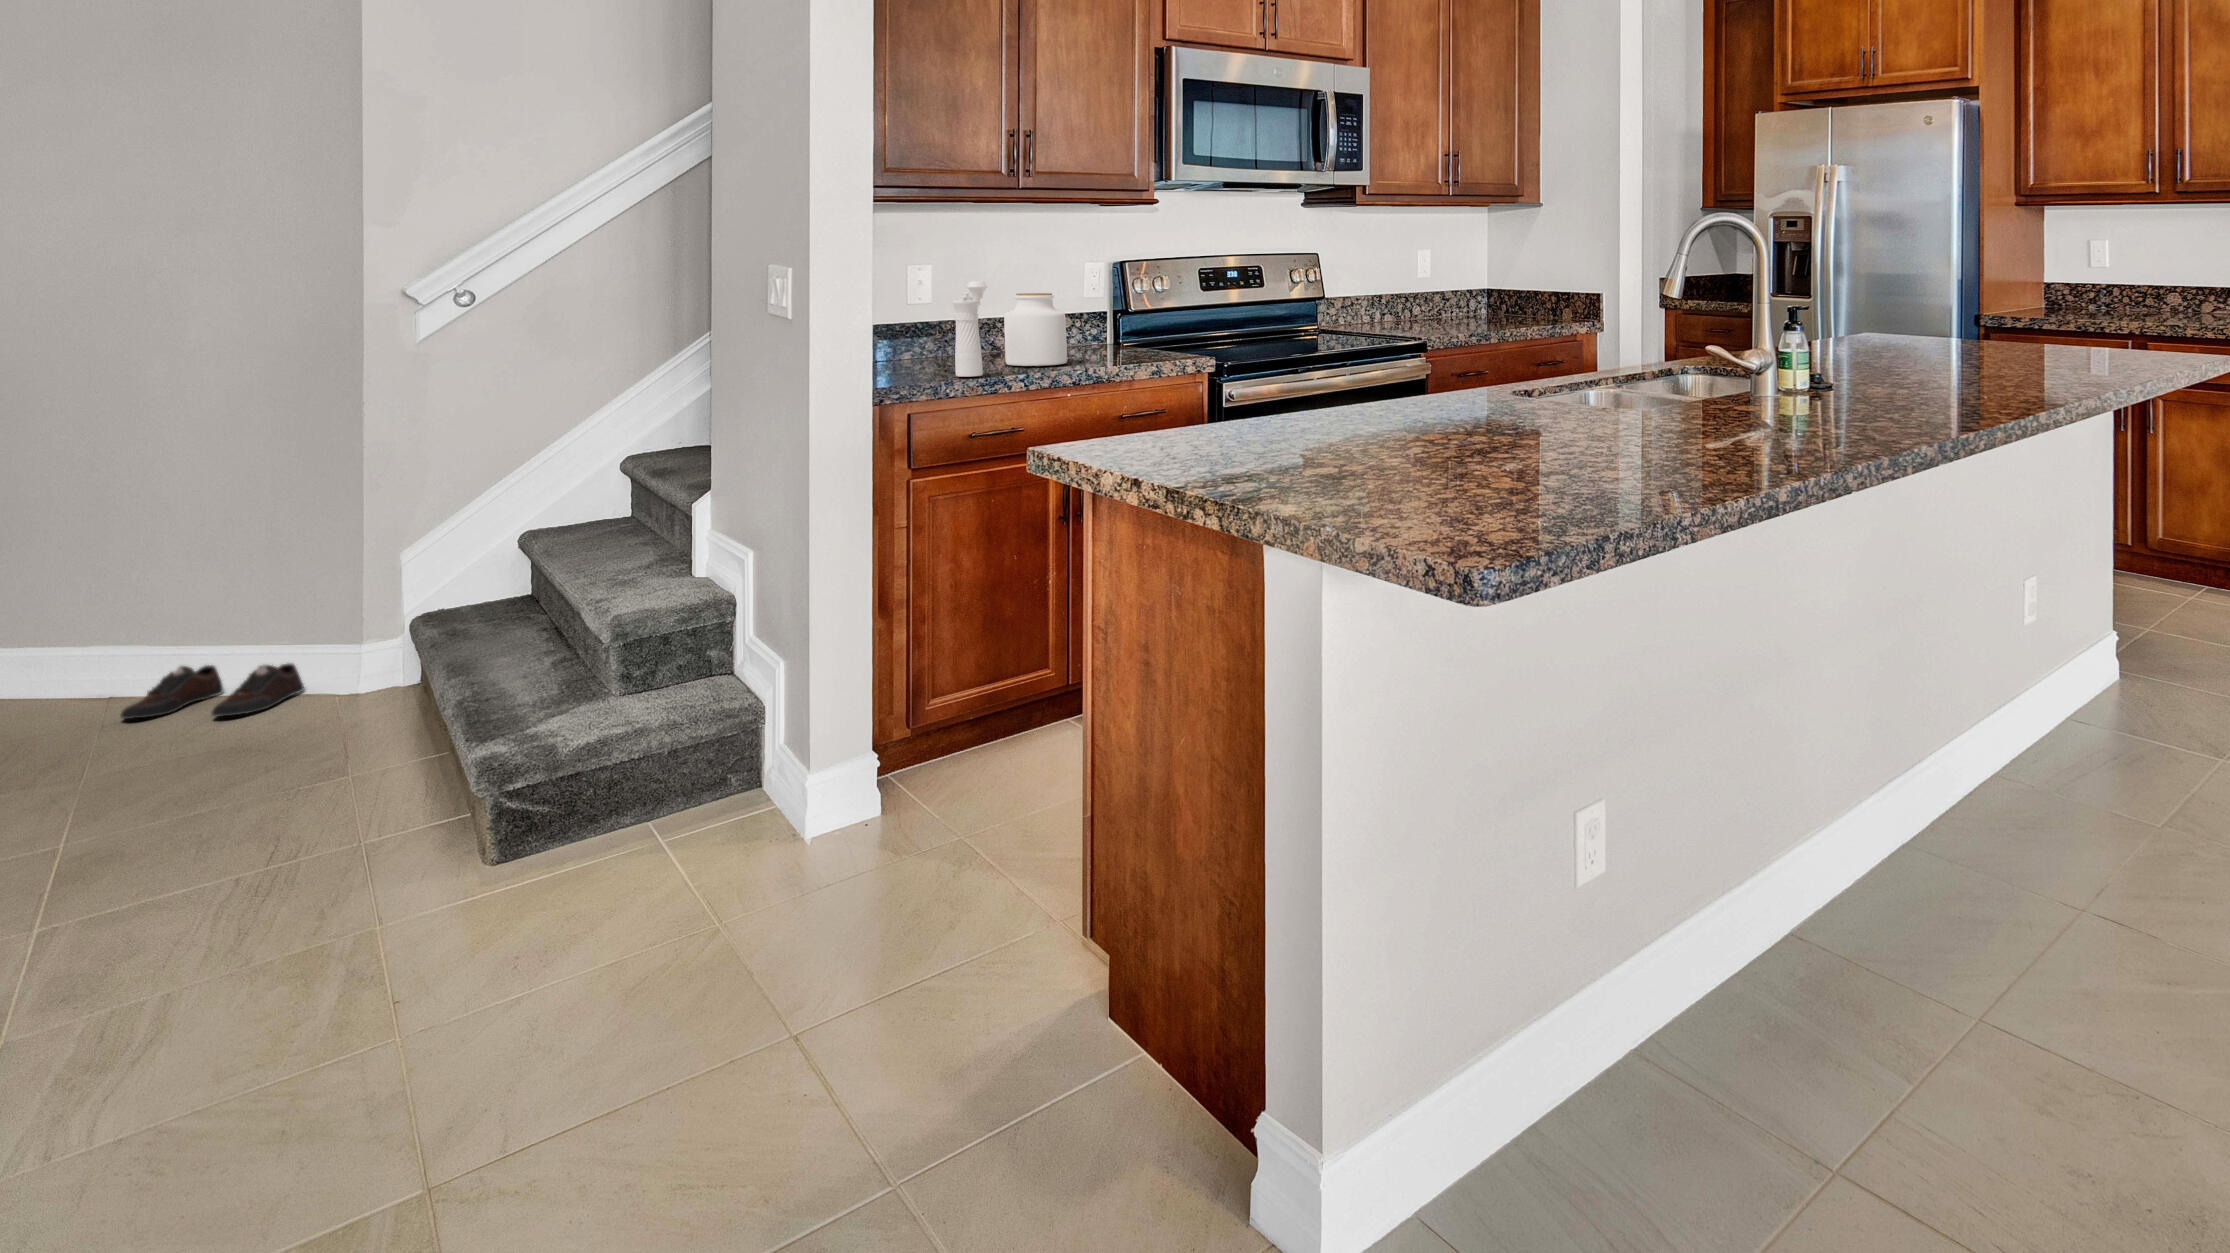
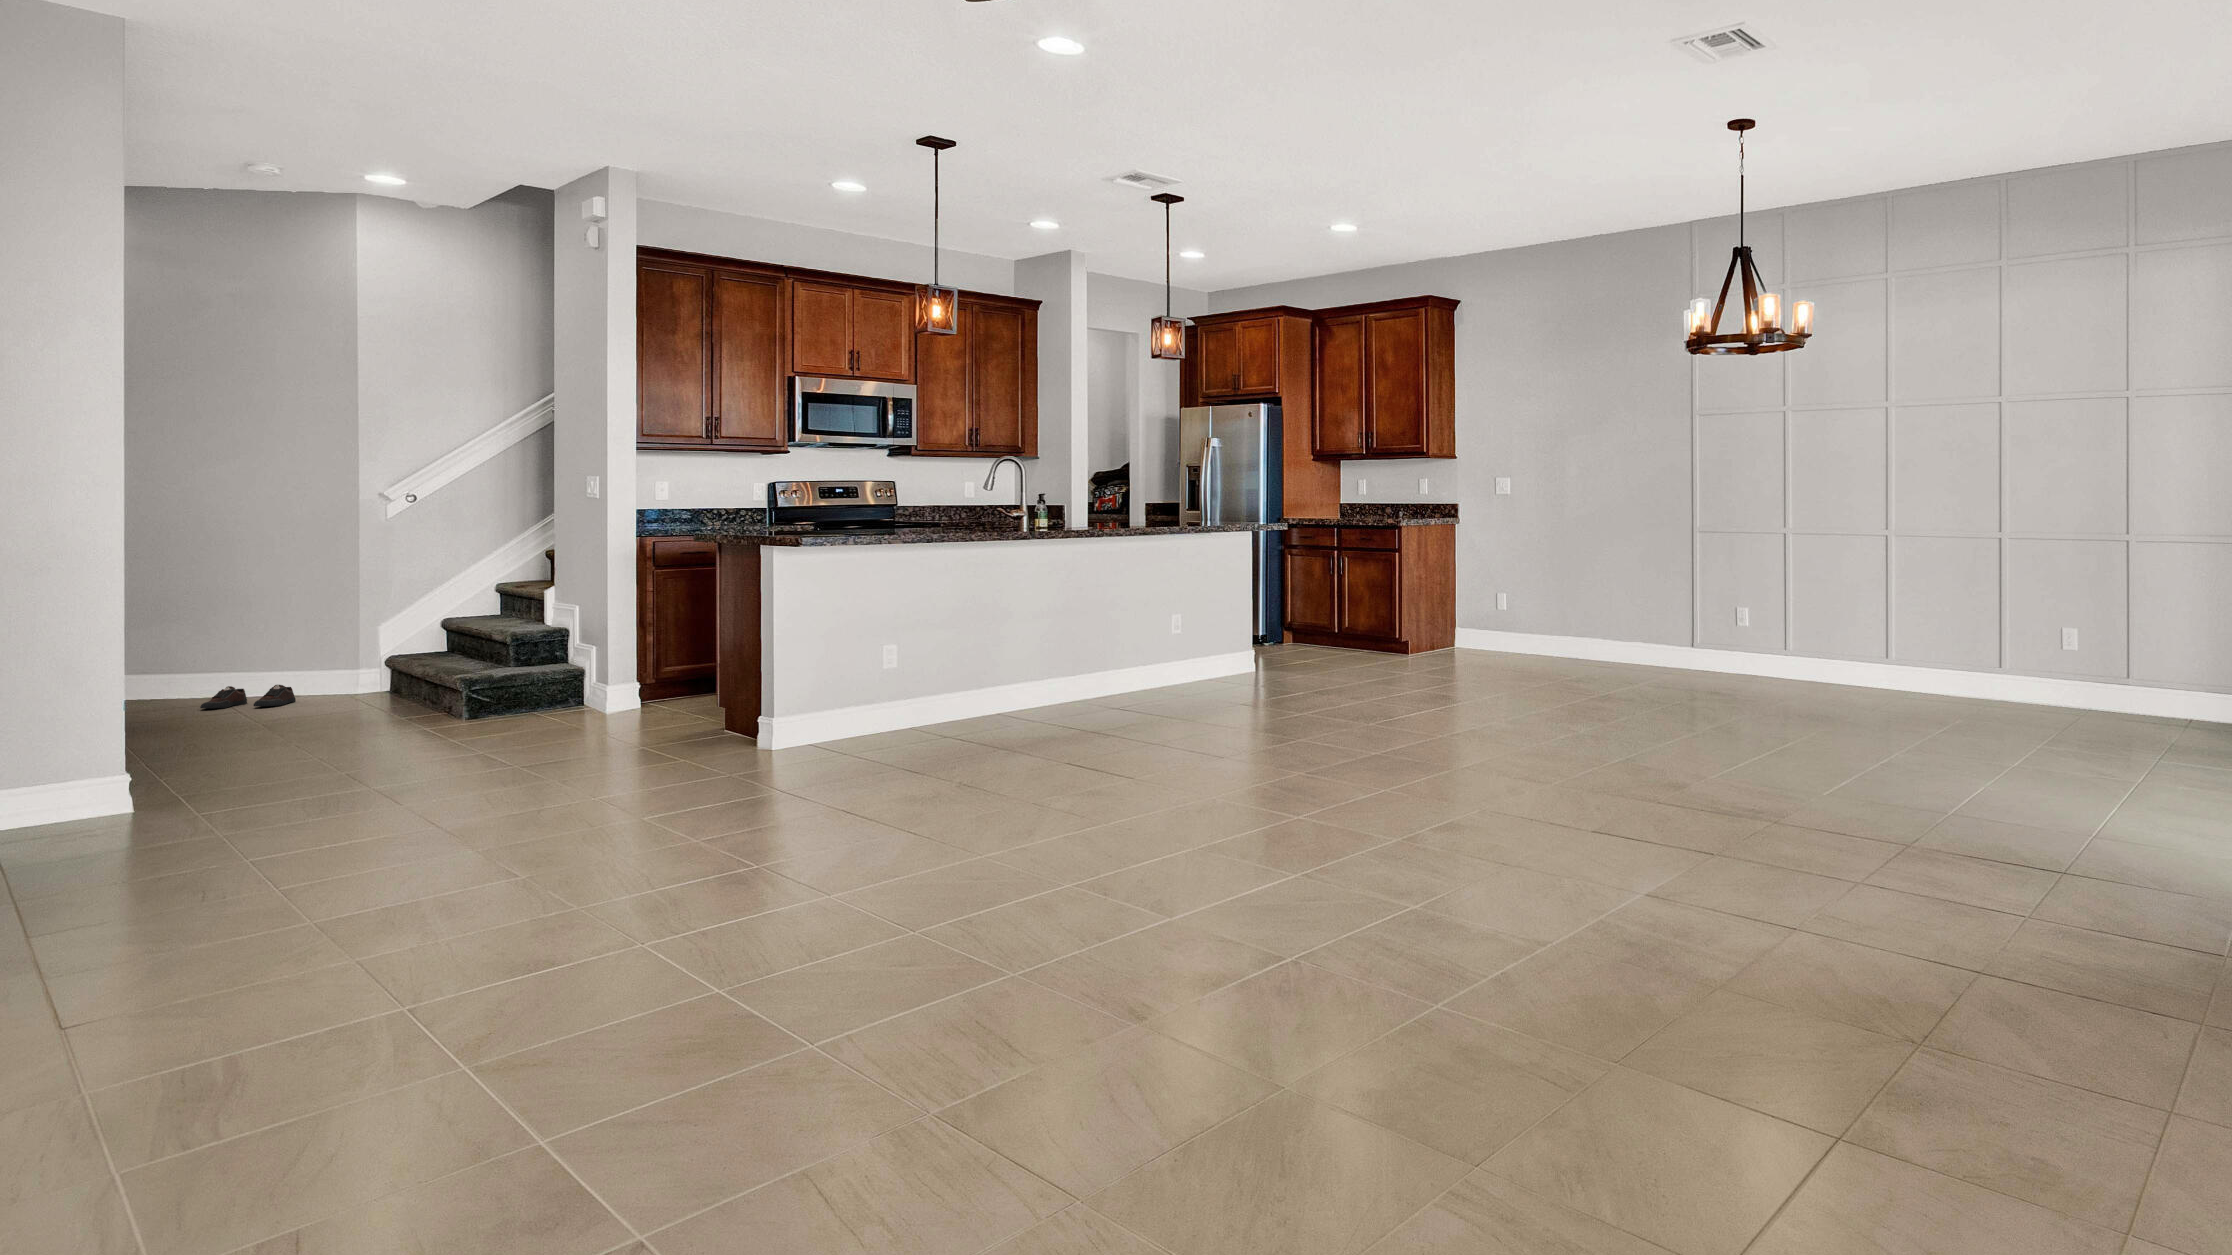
pepper mill: present [952,281,987,377] -> none [677,486,695,528]
jar: present [1004,293,1067,366] -> none [704,493,737,527]

